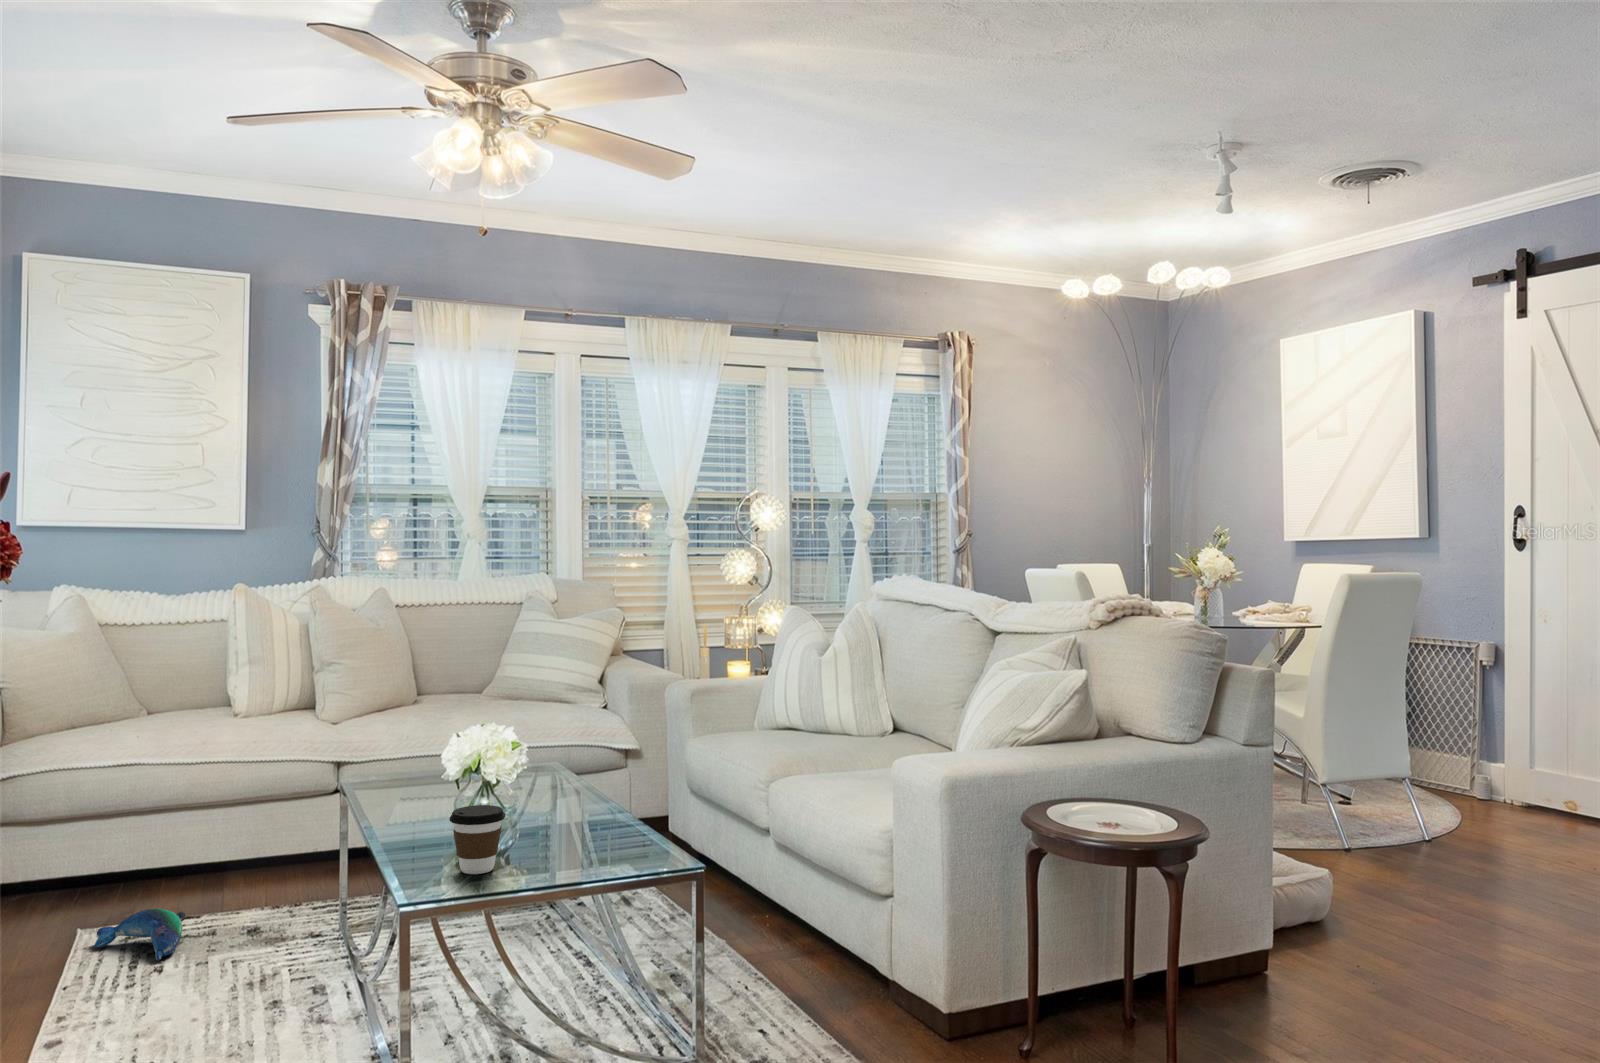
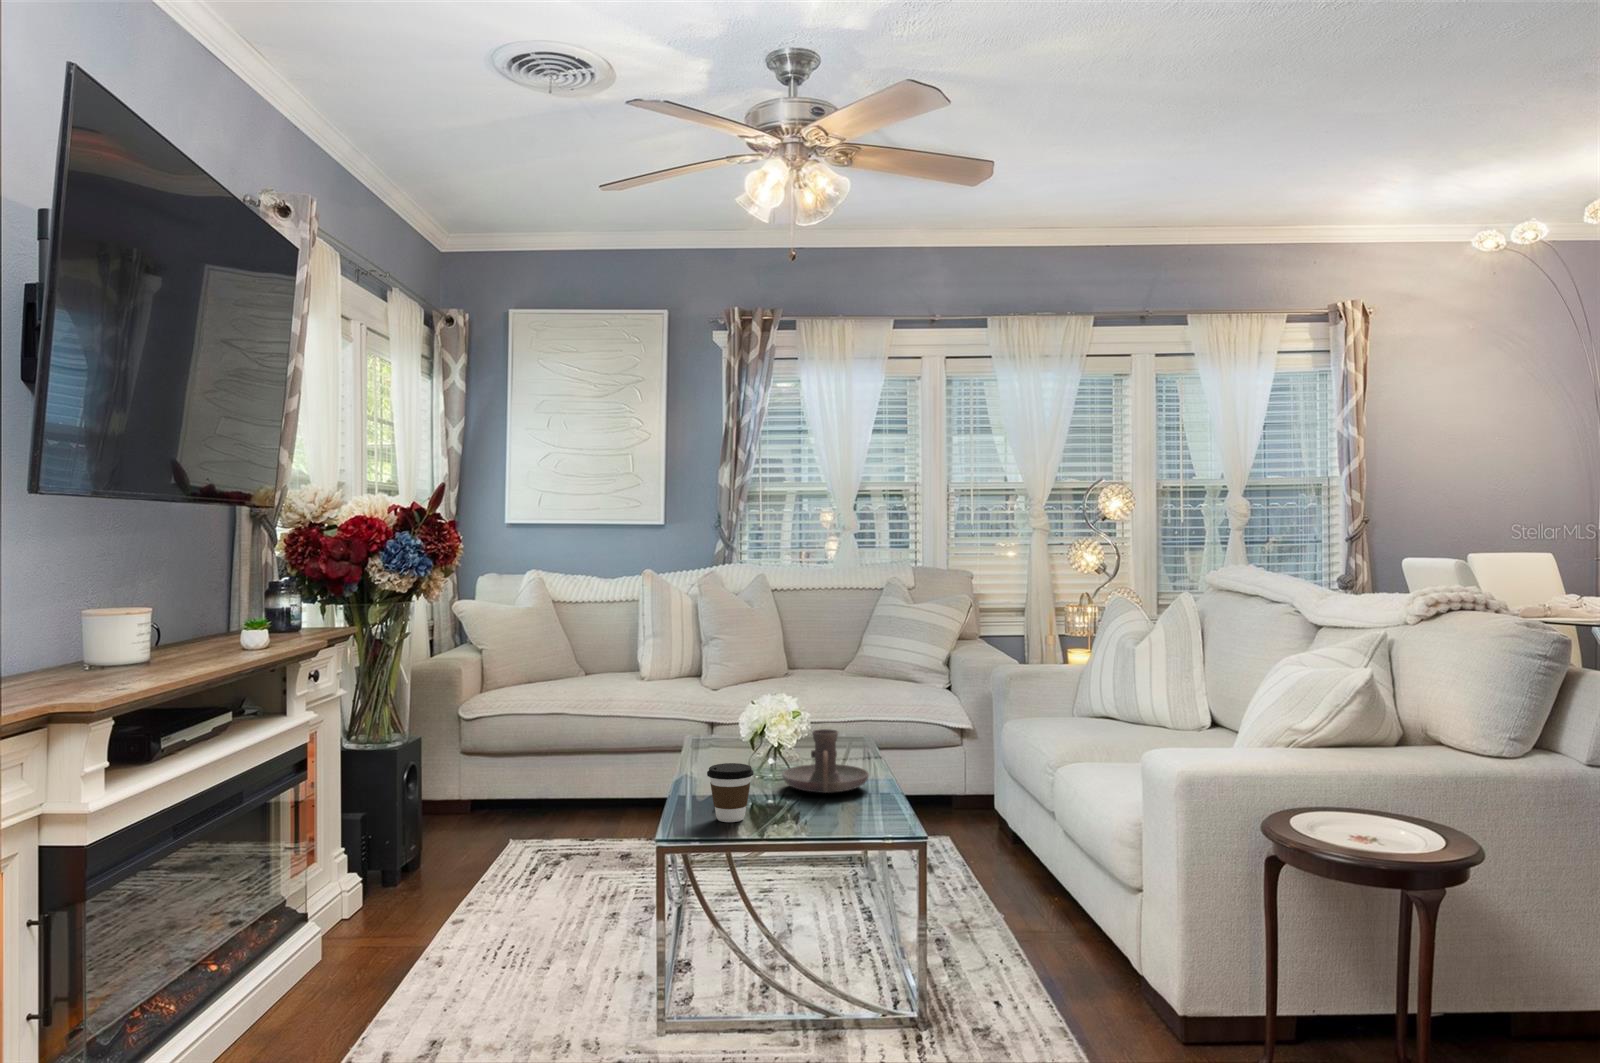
candle holder: none [508,759,607,830] -> present [782,729,869,793]
plush toy: present [94,908,185,960] -> none [514,828,576,869]

